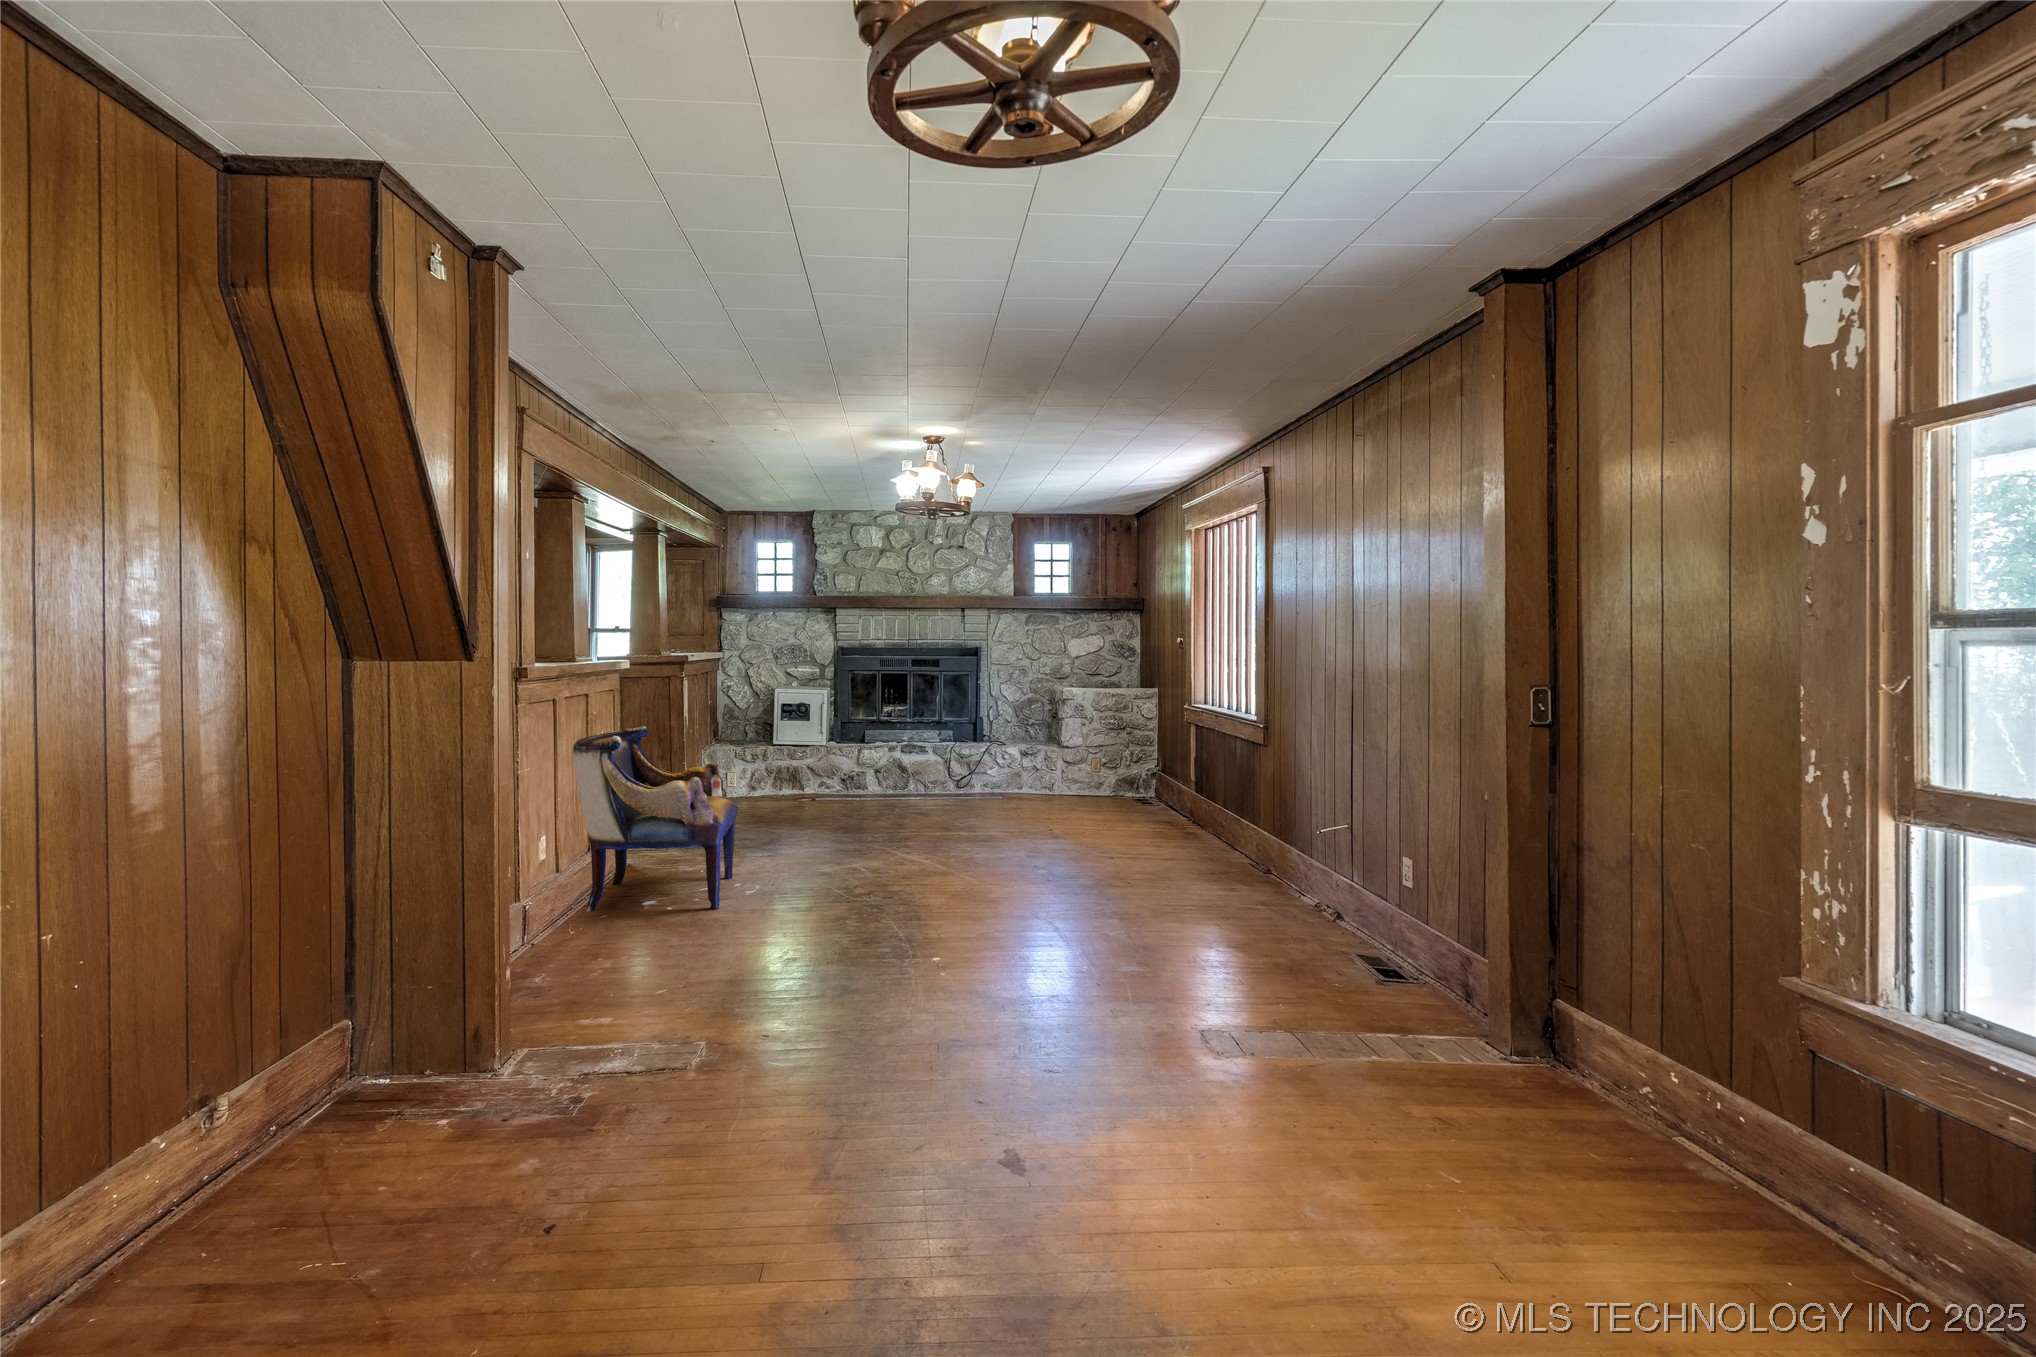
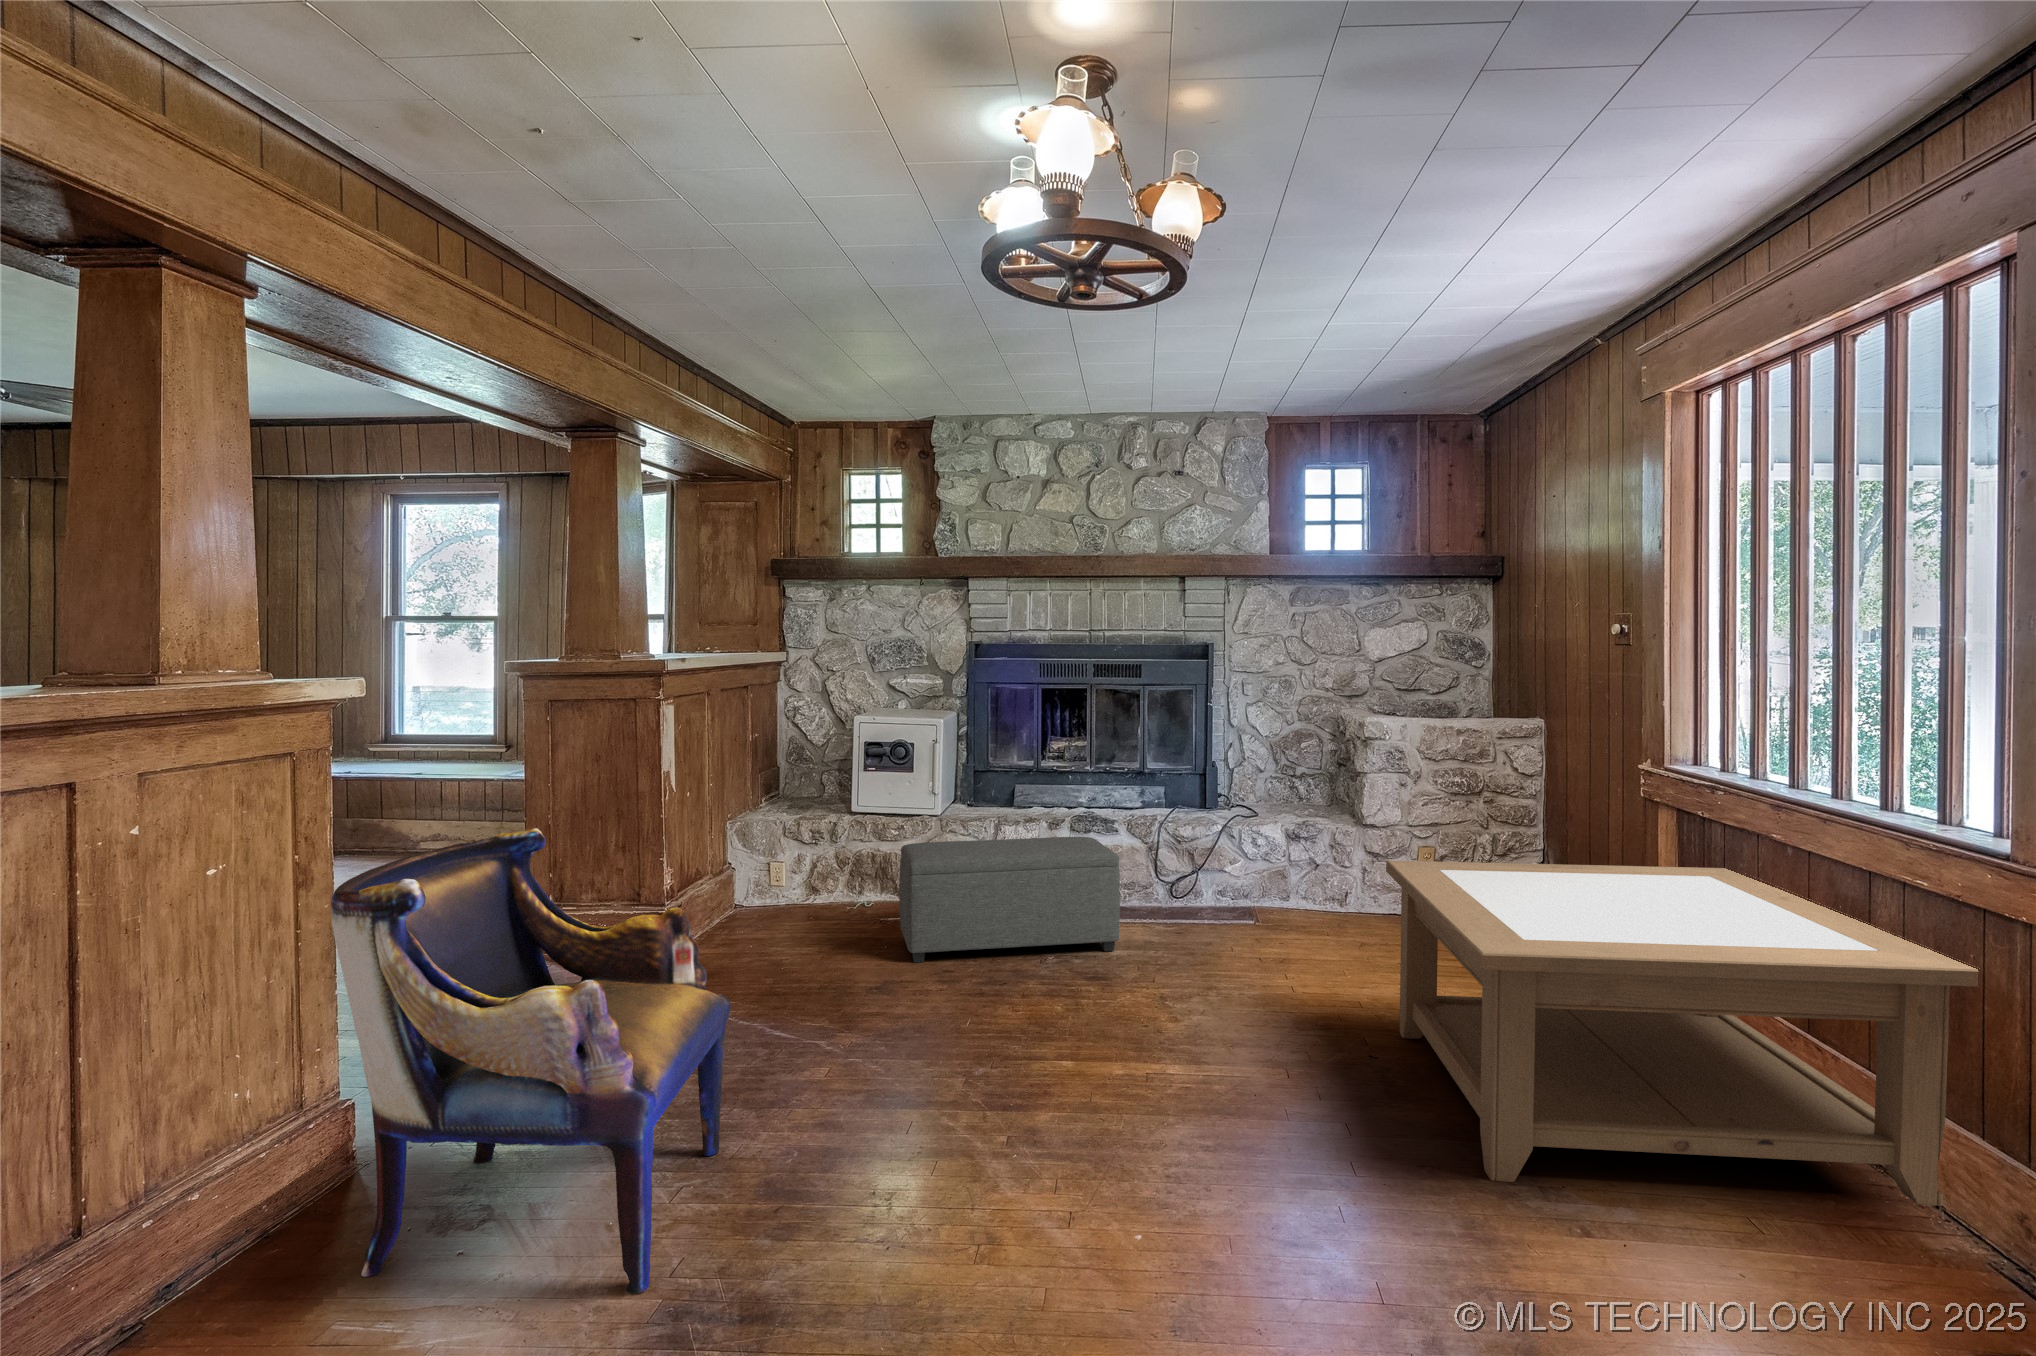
coffee table: none [1055,749,1264,870] -> present [1386,860,1979,1206]
ottoman: none [802,753,926,820] -> present [899,837,1120,963]

